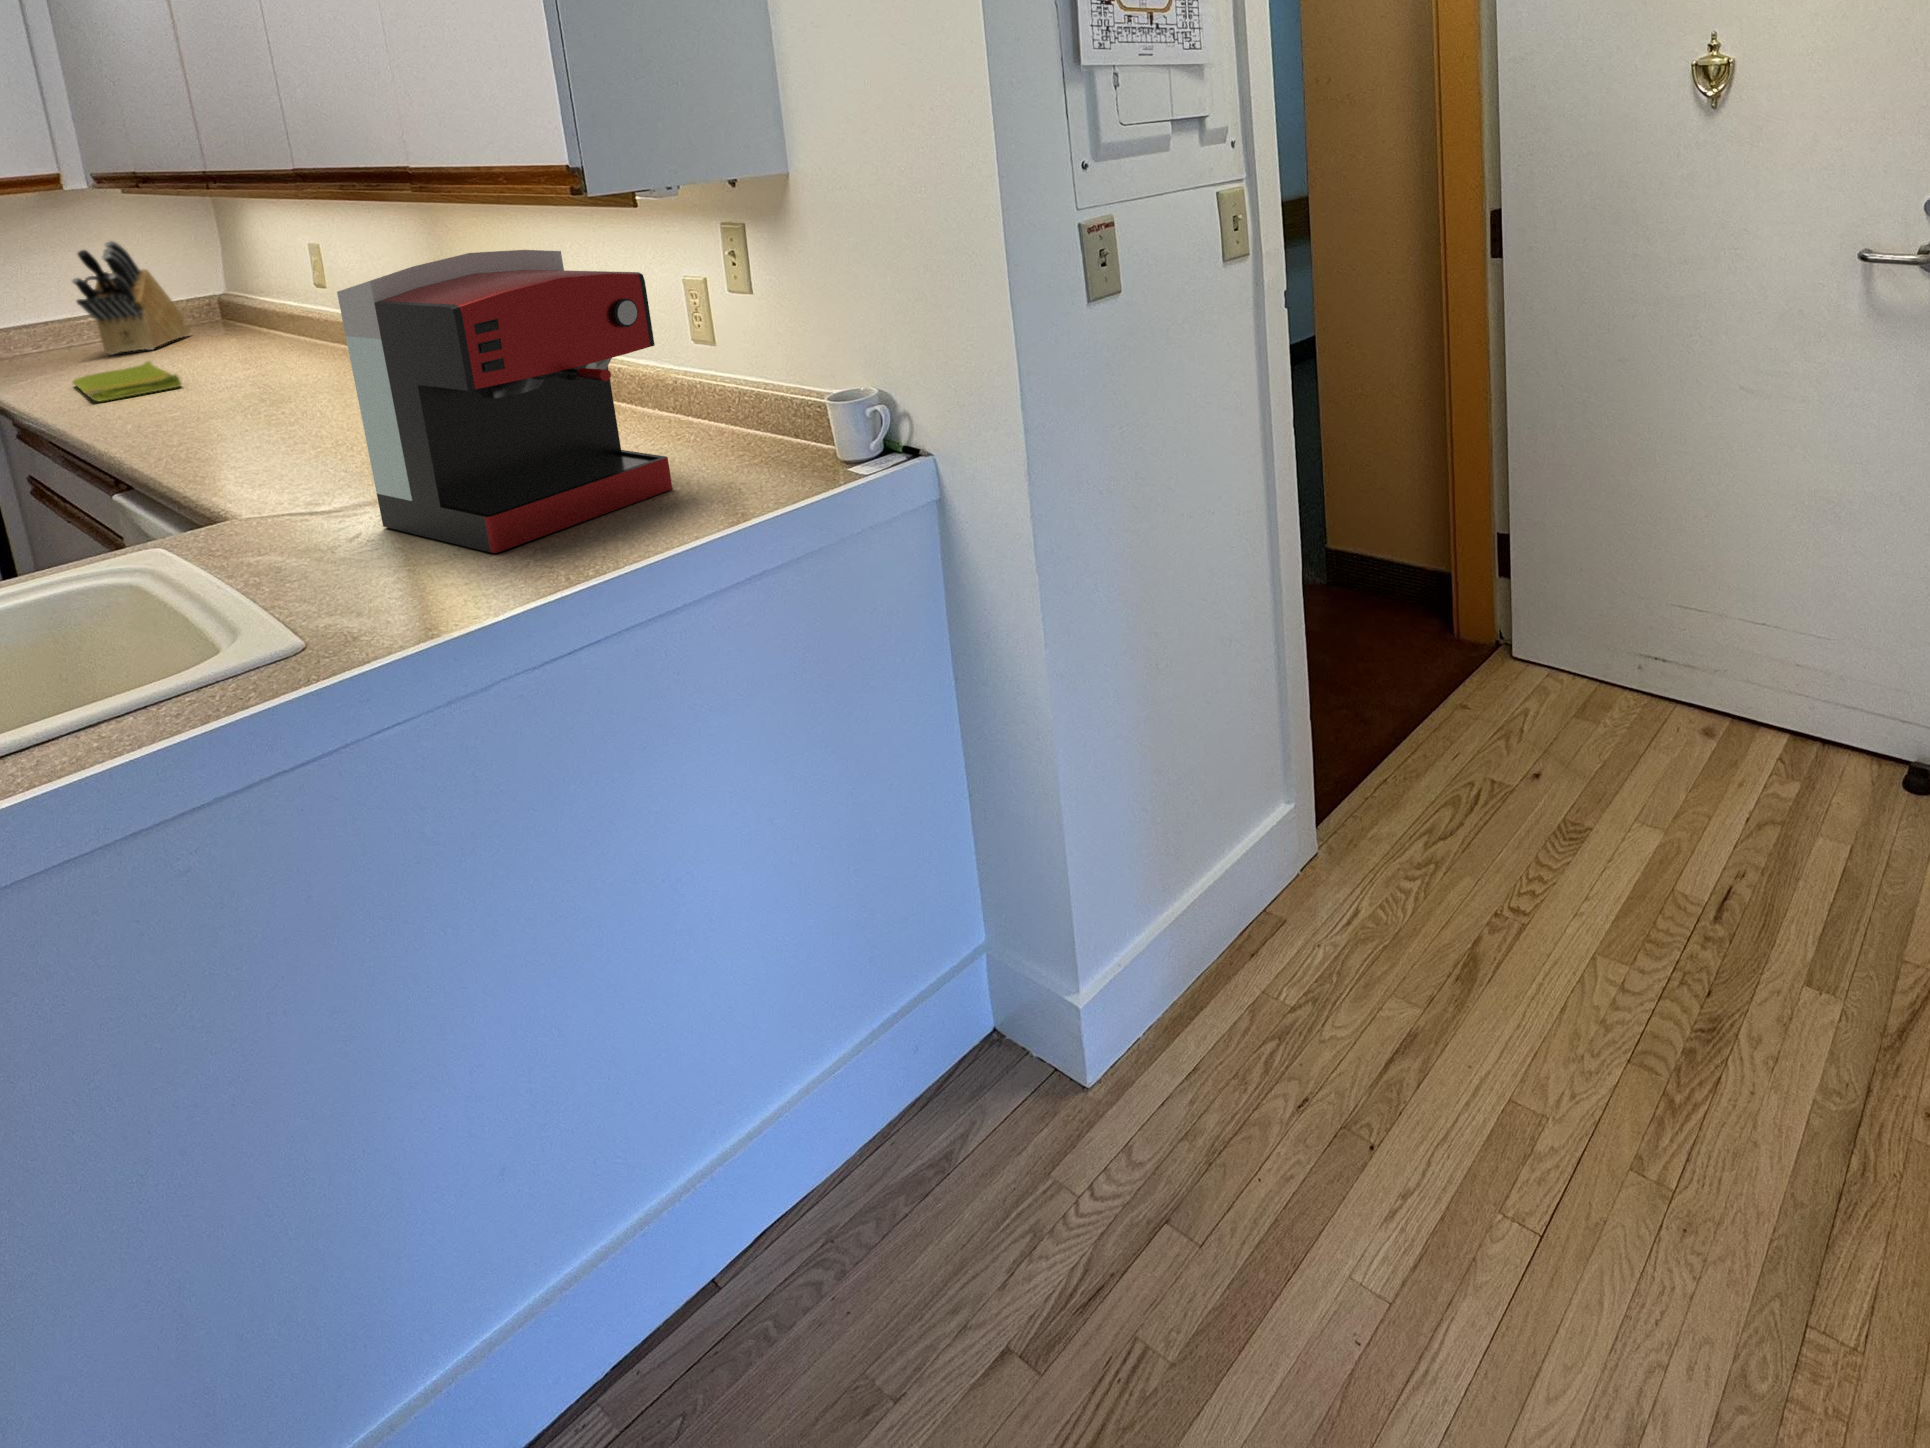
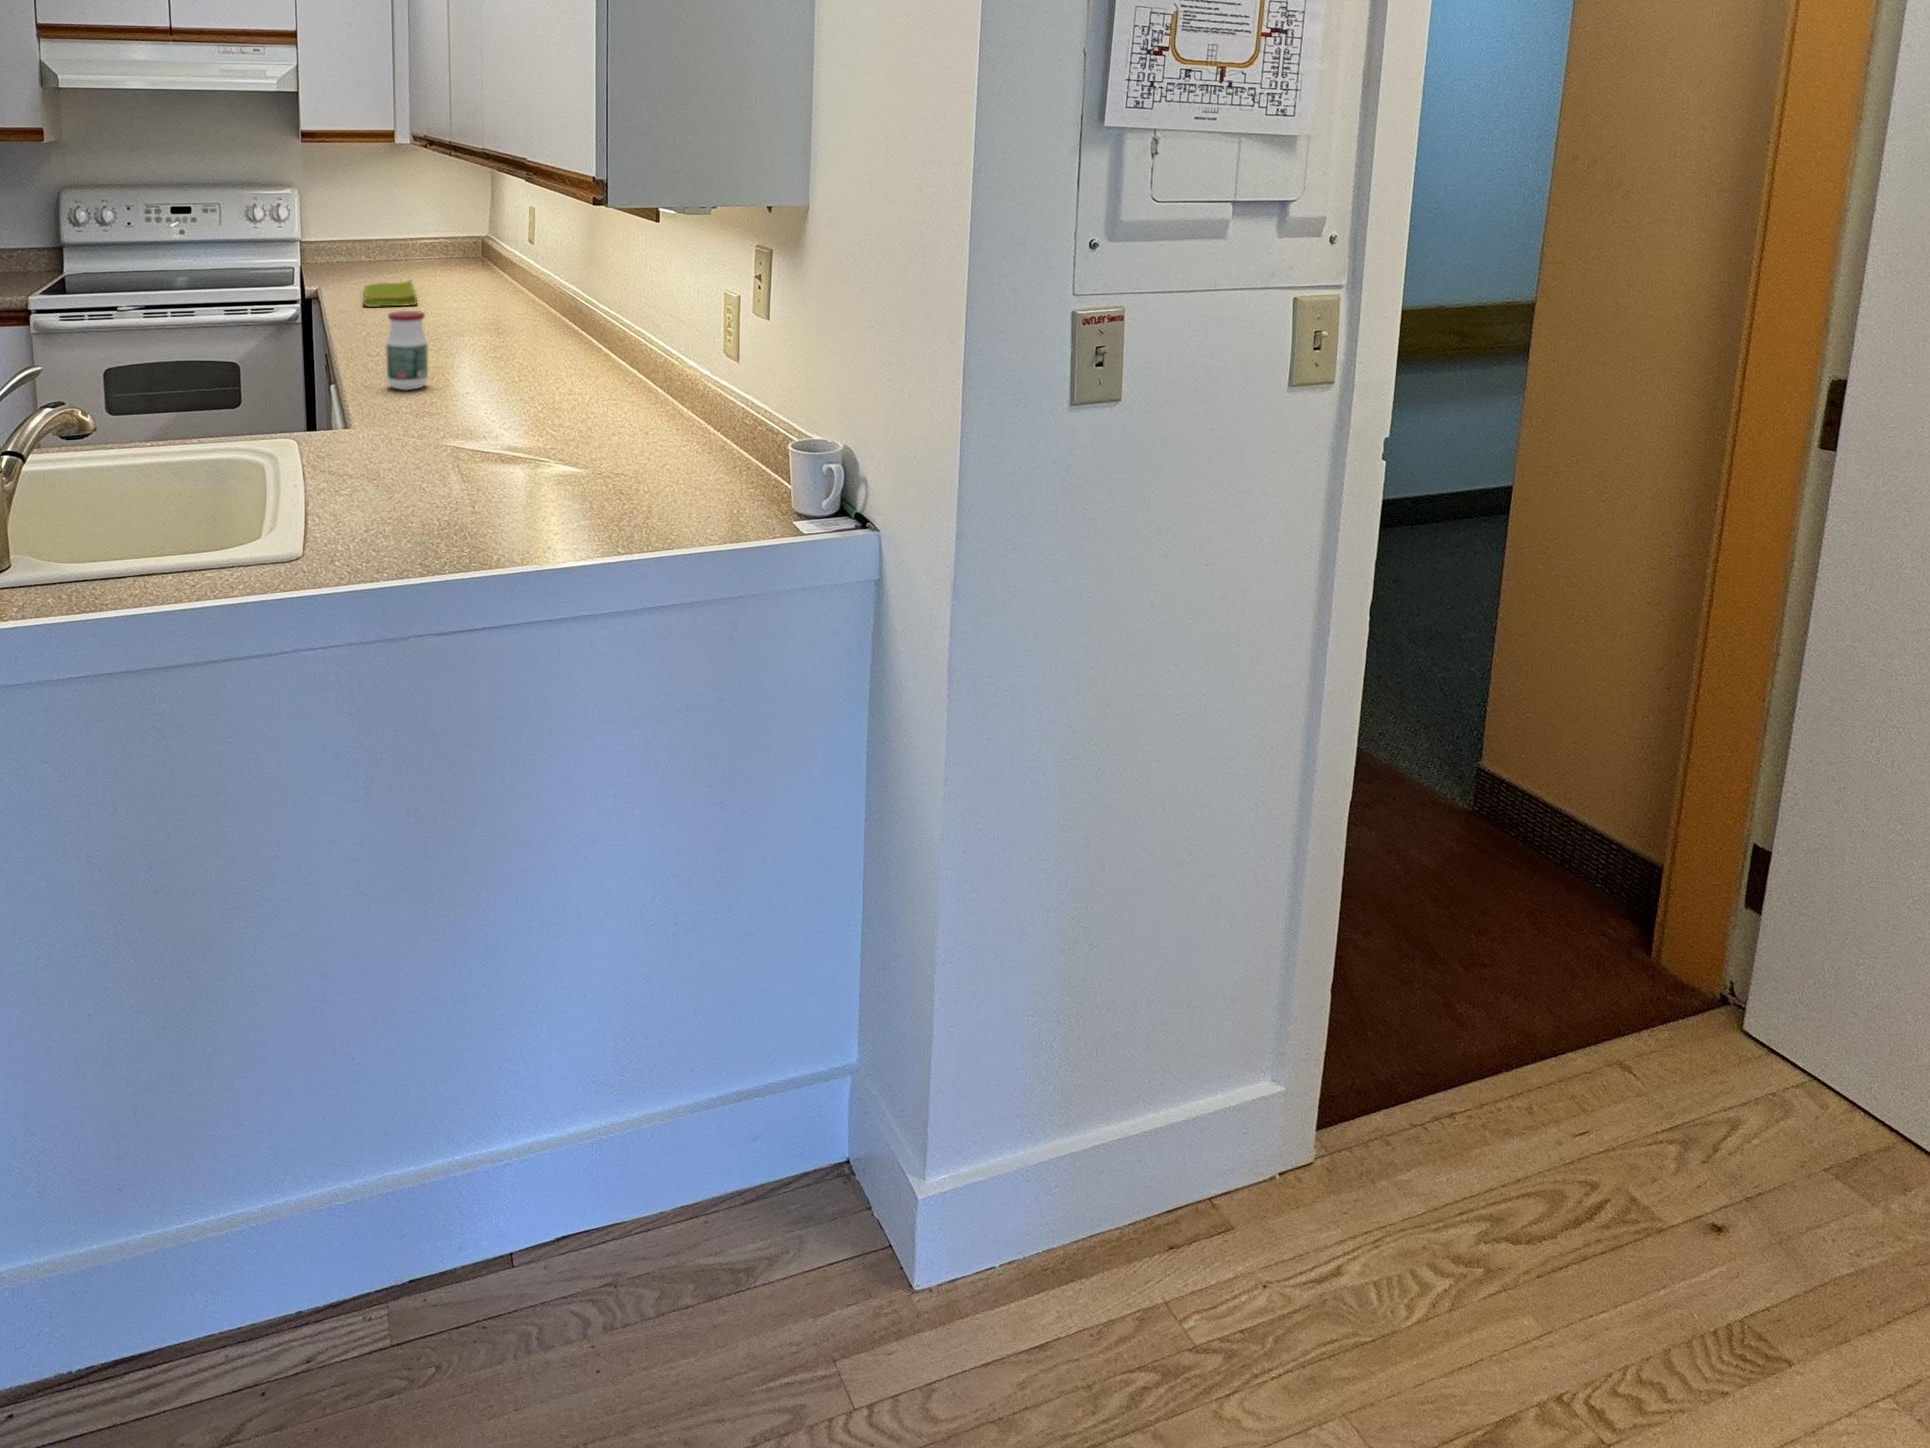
knife block: present [72,241,191,355] -> none [386,184,455,270]
coffee maker: present [337,250,672,553] -> none [429,246,648,516]
jar: none [216,372,291,472] -> present [386,311,428,390]

